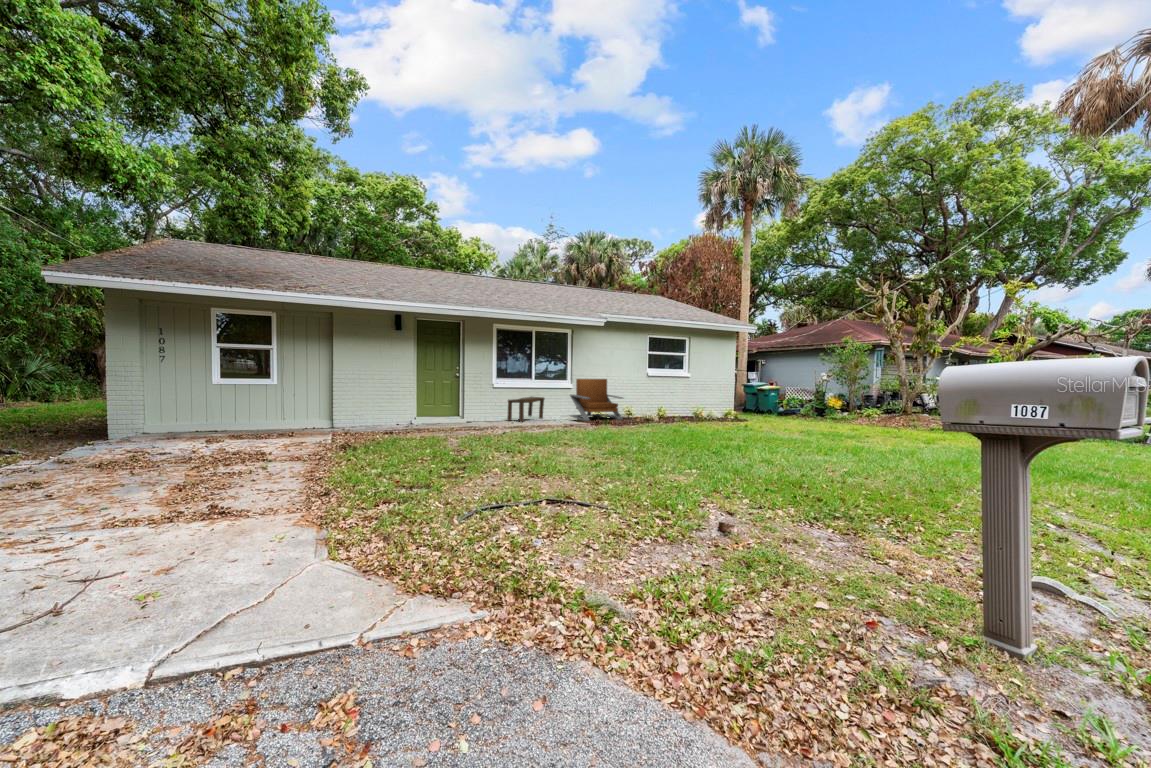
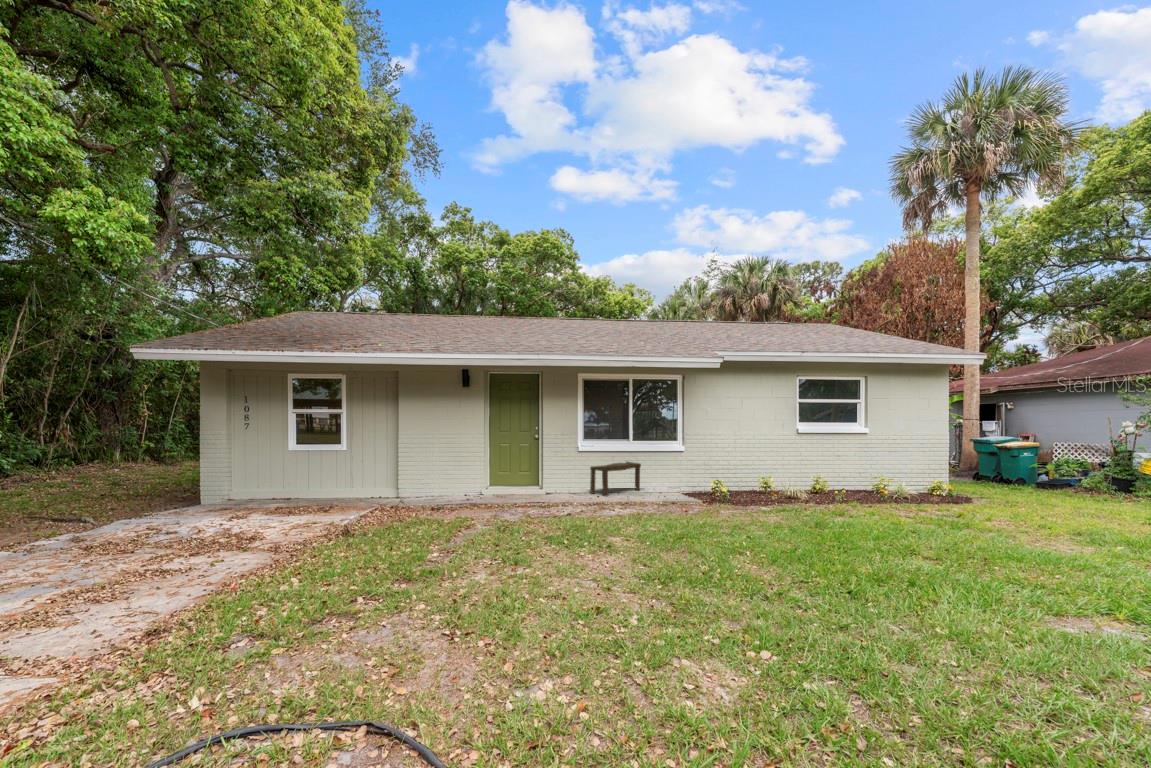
lounge chair: present [570,379,623,421] -> none [679,438,751,497]

